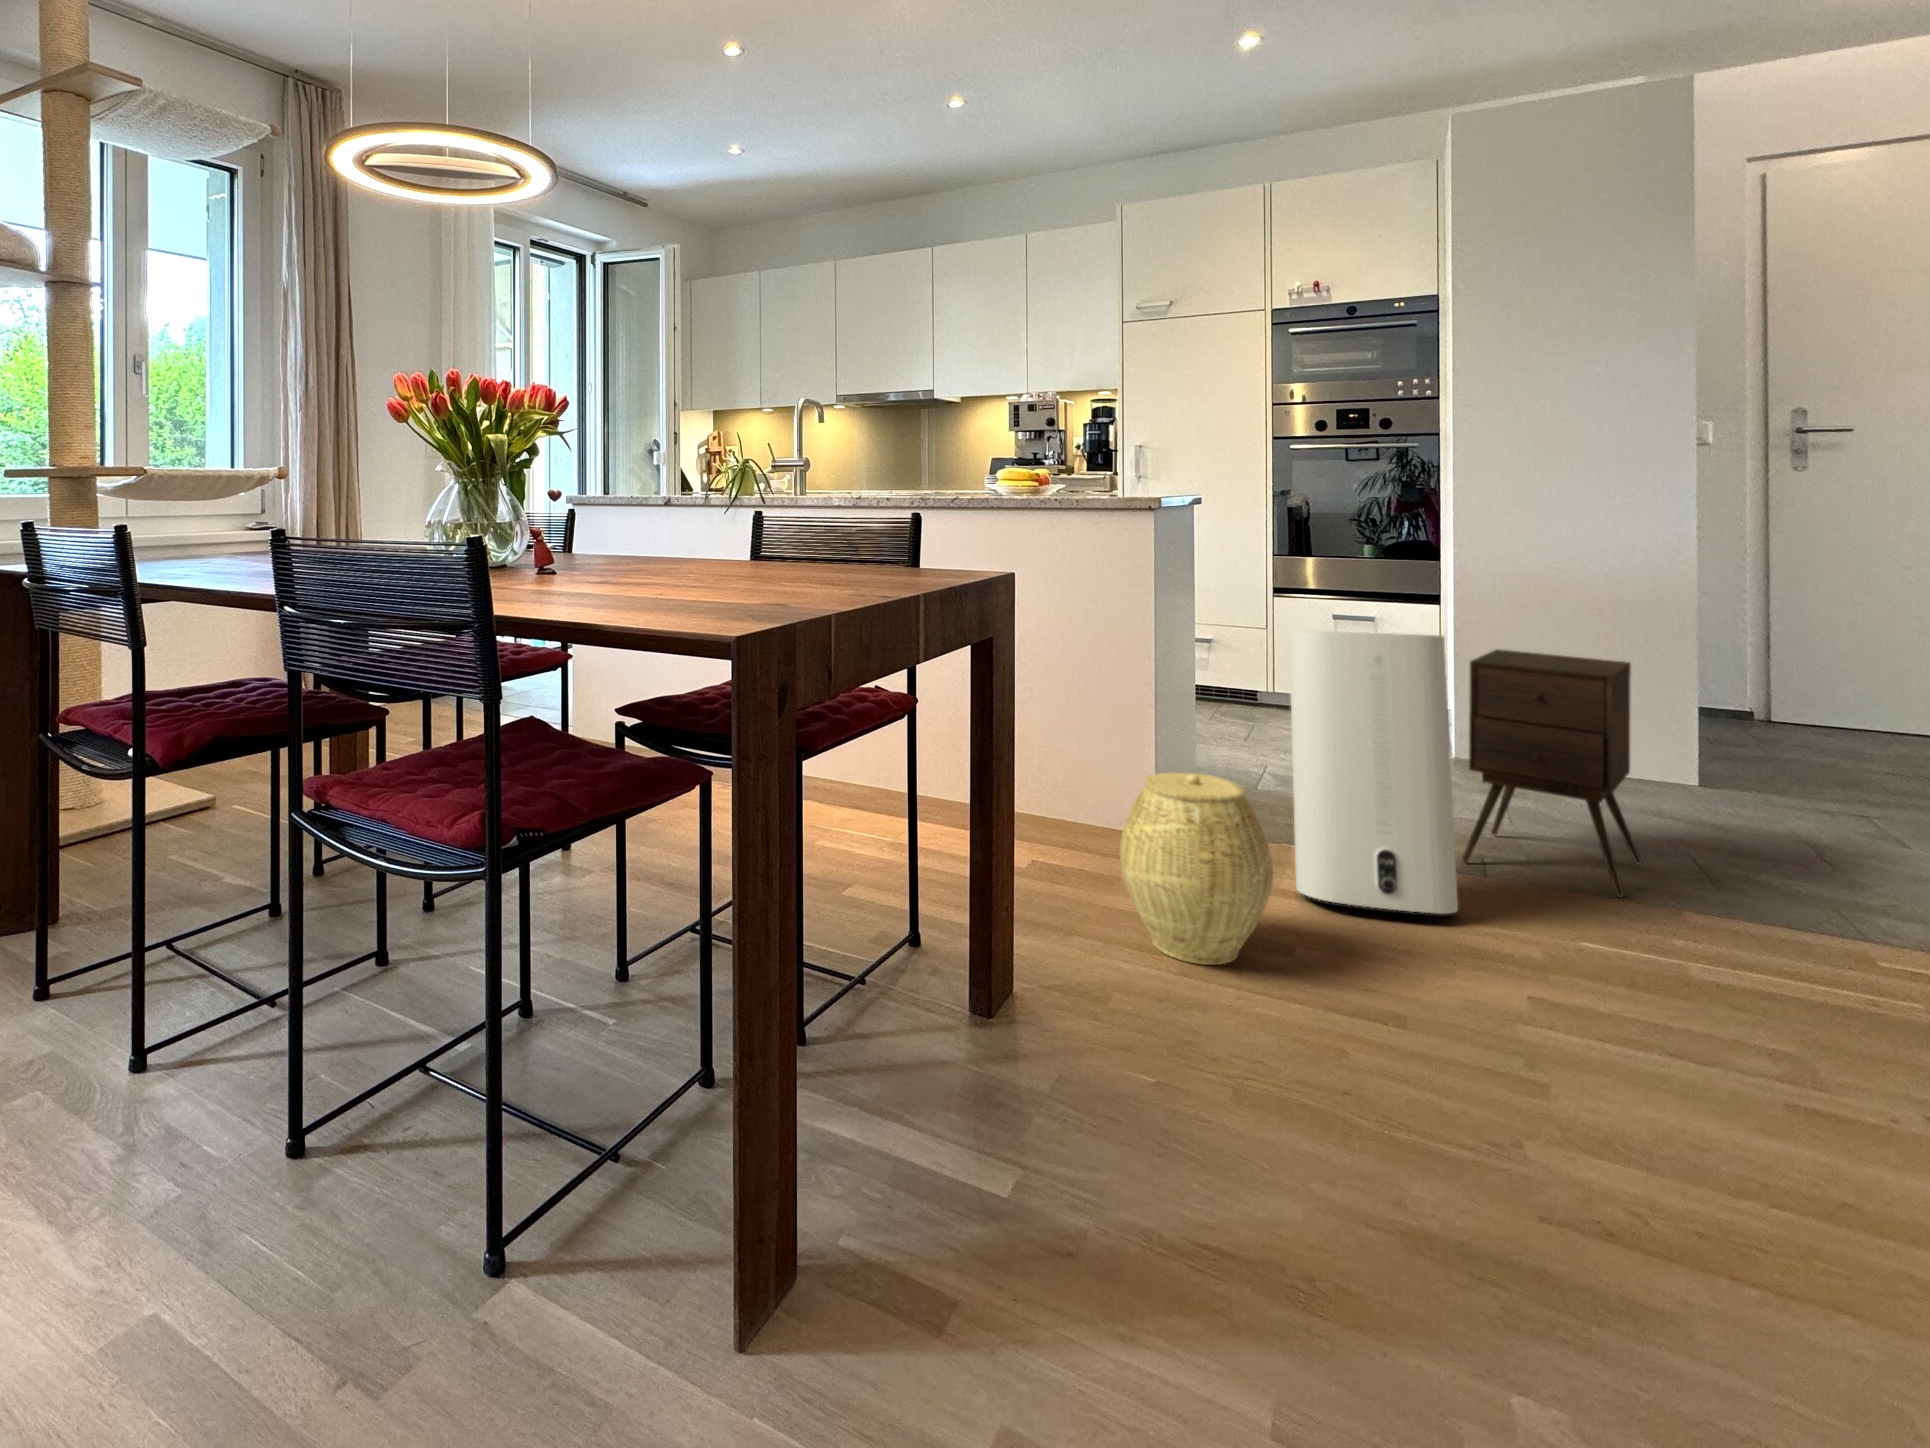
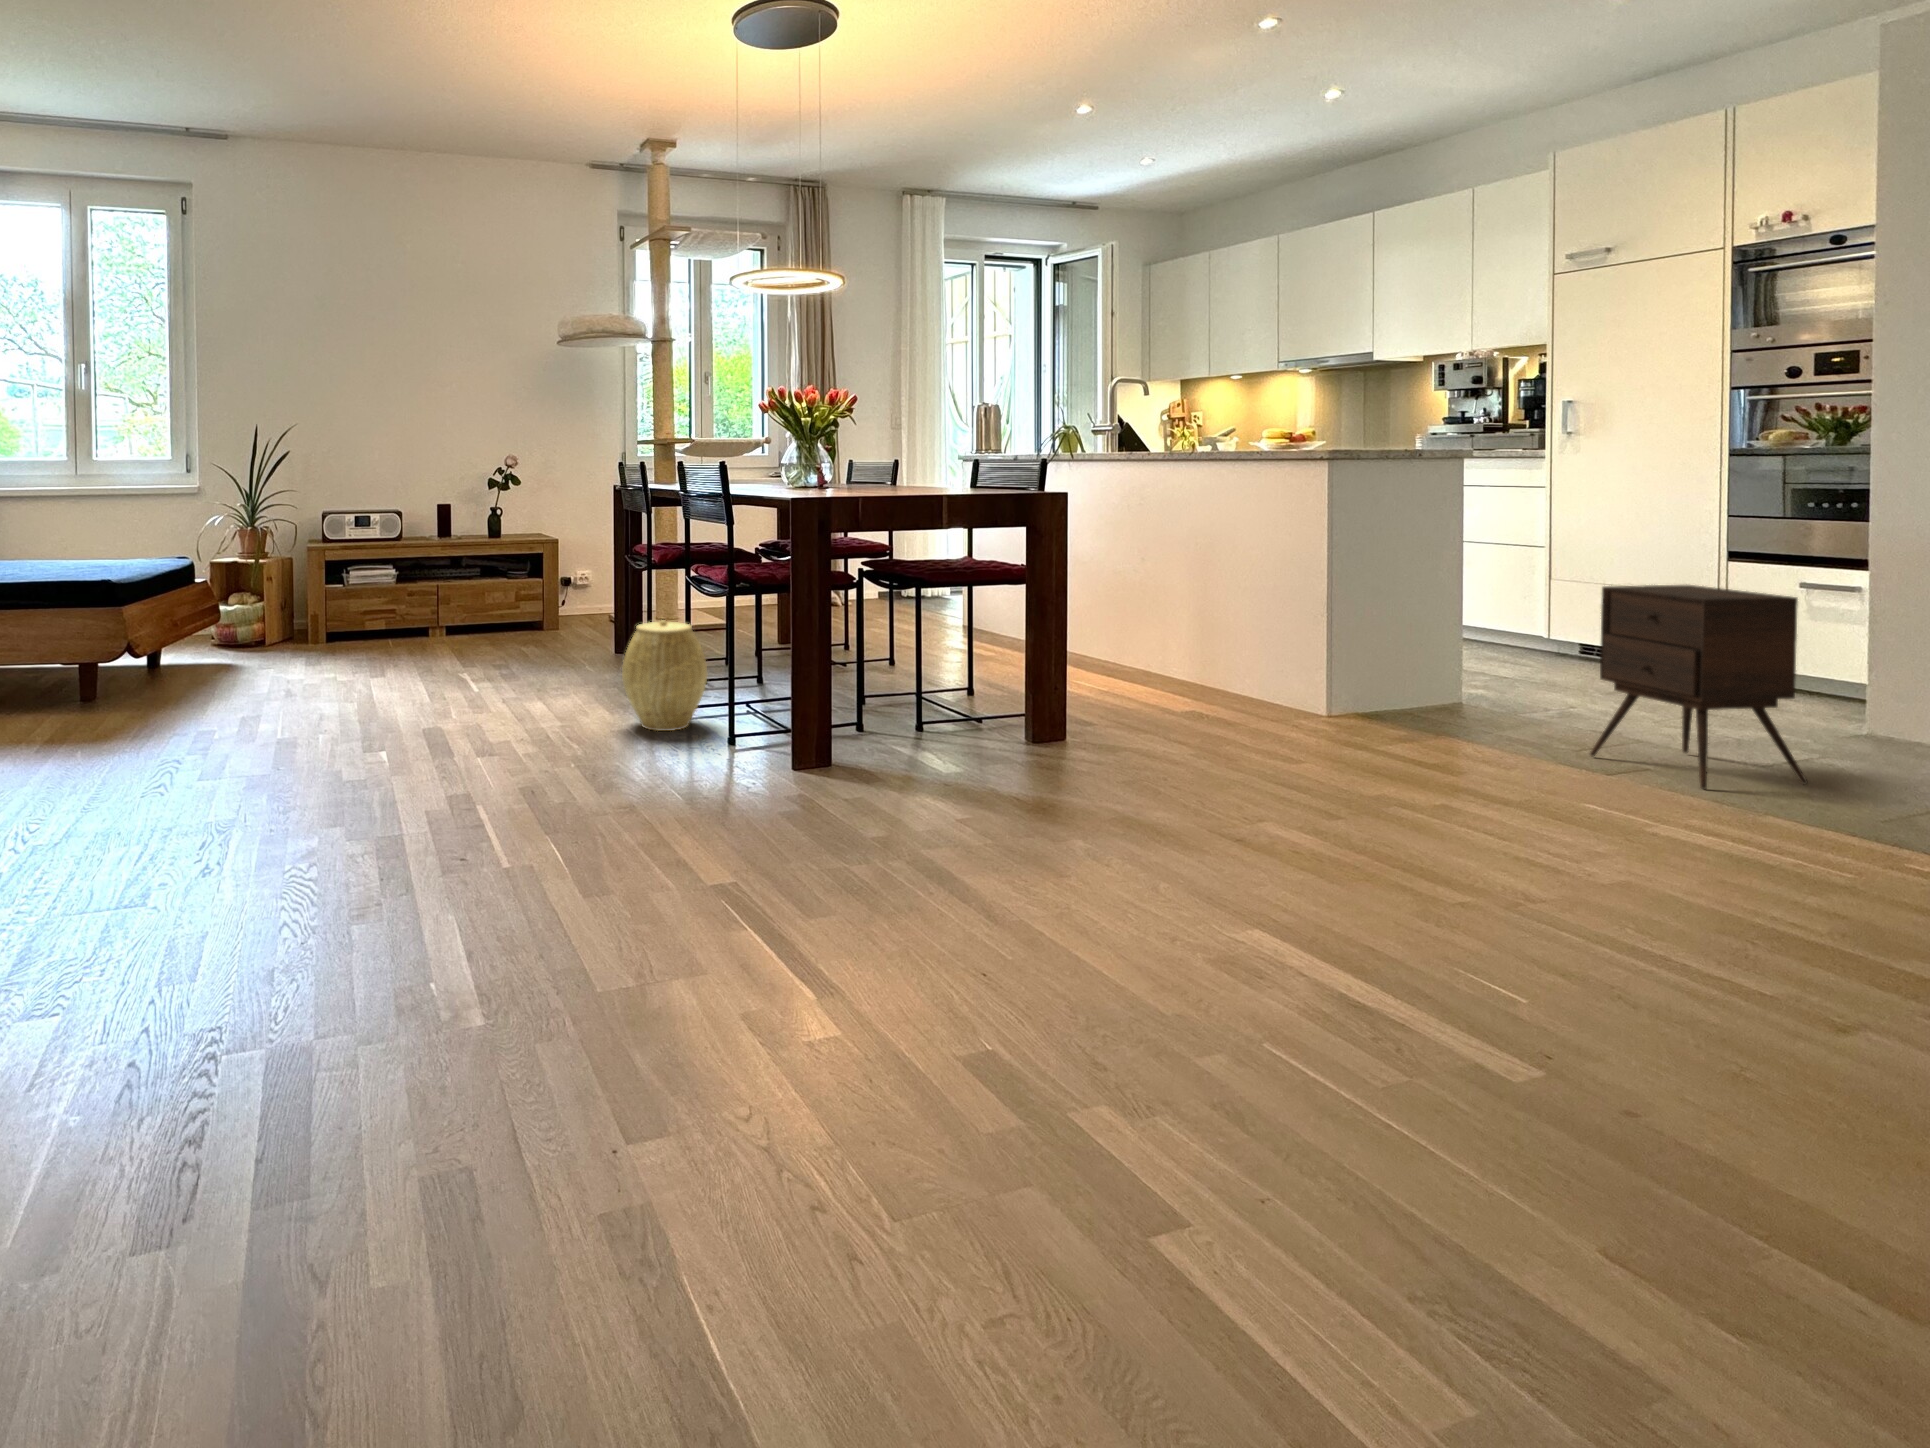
air purifier: present [1289,630,1458,914] -> none [1363,547,1507,763]
woven basket: present [1120,772,1273,965] -> present [622,620,707,731]

